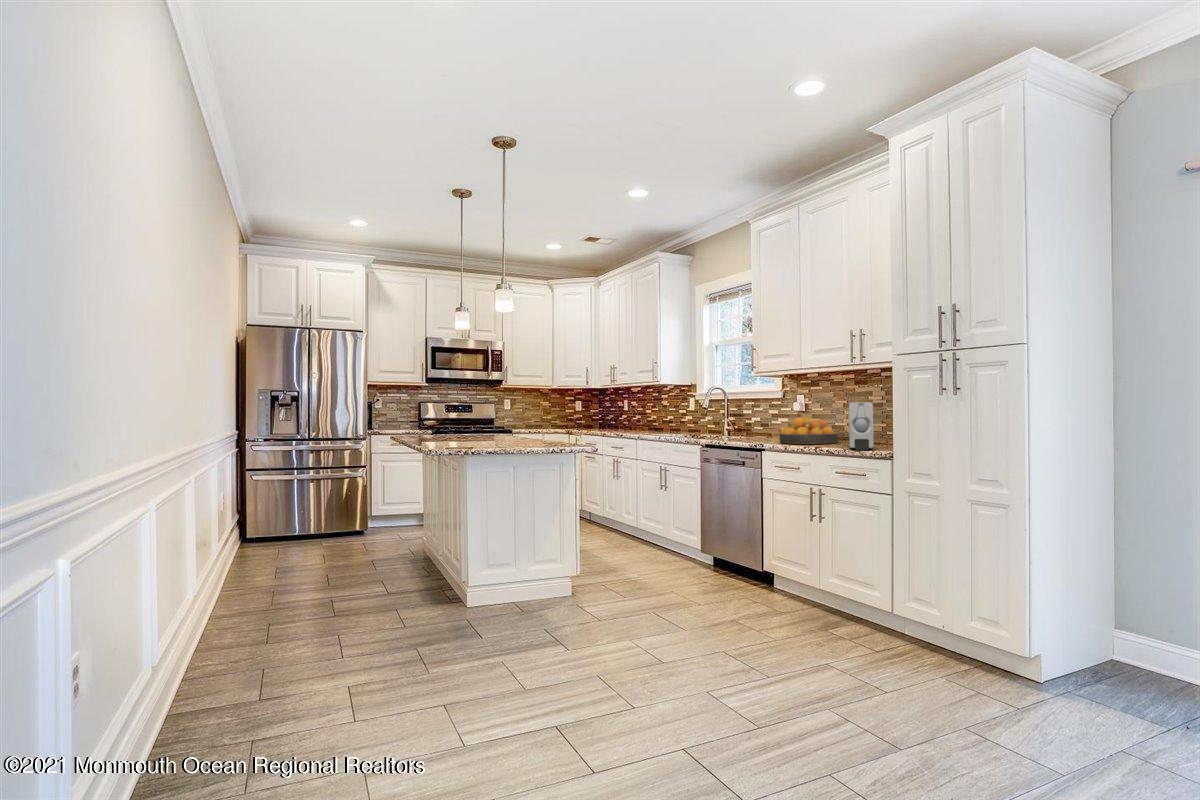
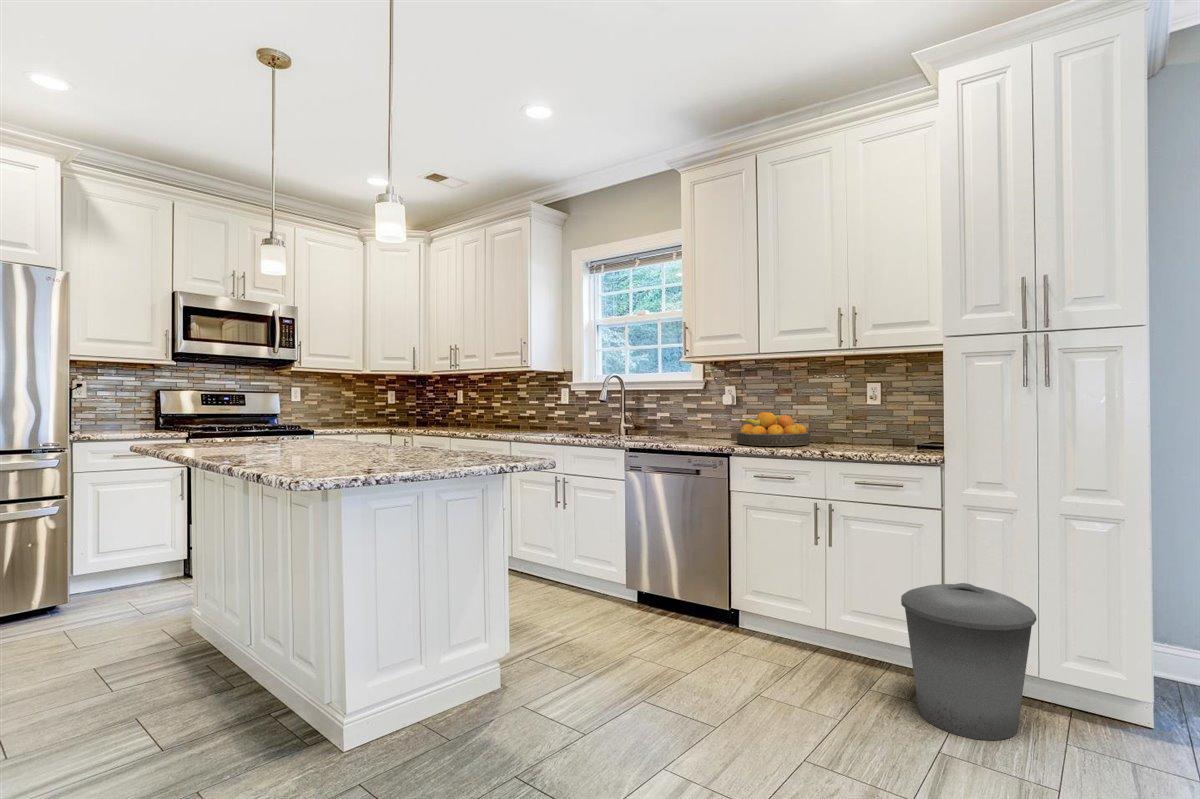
soap dispenser: present [849,402,874,450] -> none [854,394,900,454]
trash can: none [827,545,922,657] -> present [901,583,1037,740]

